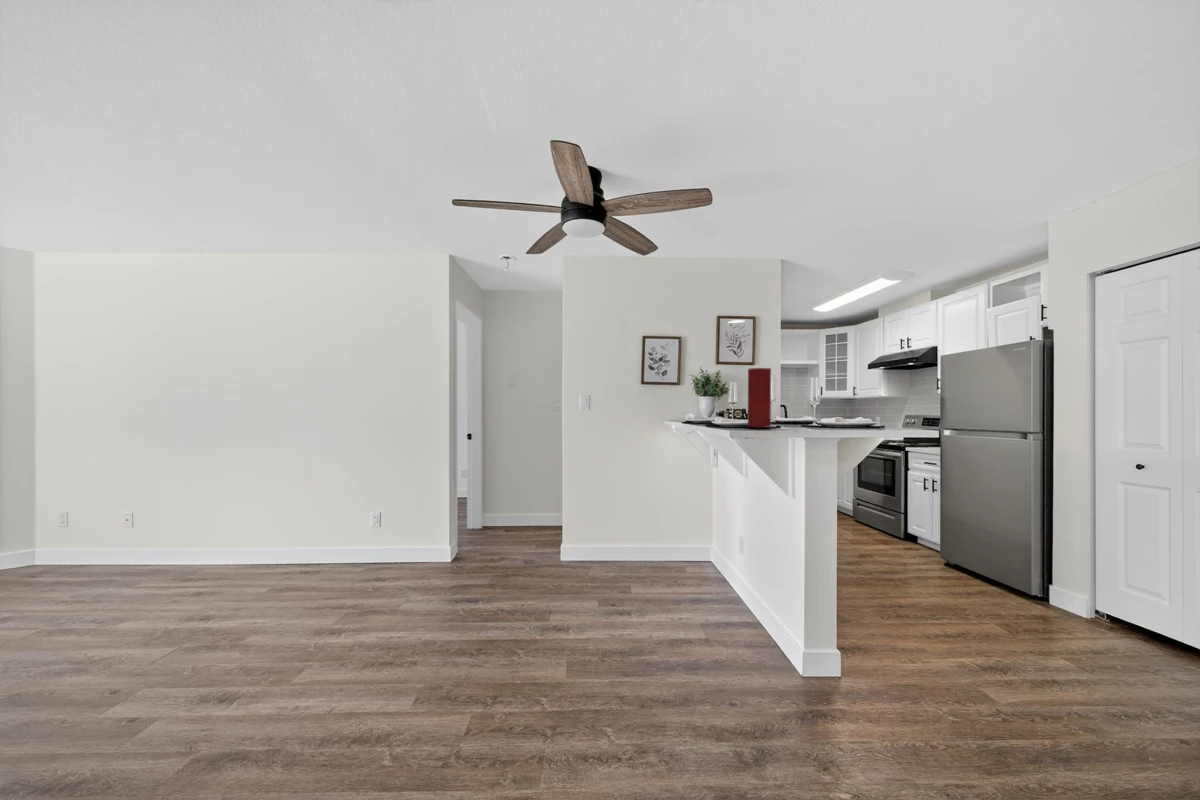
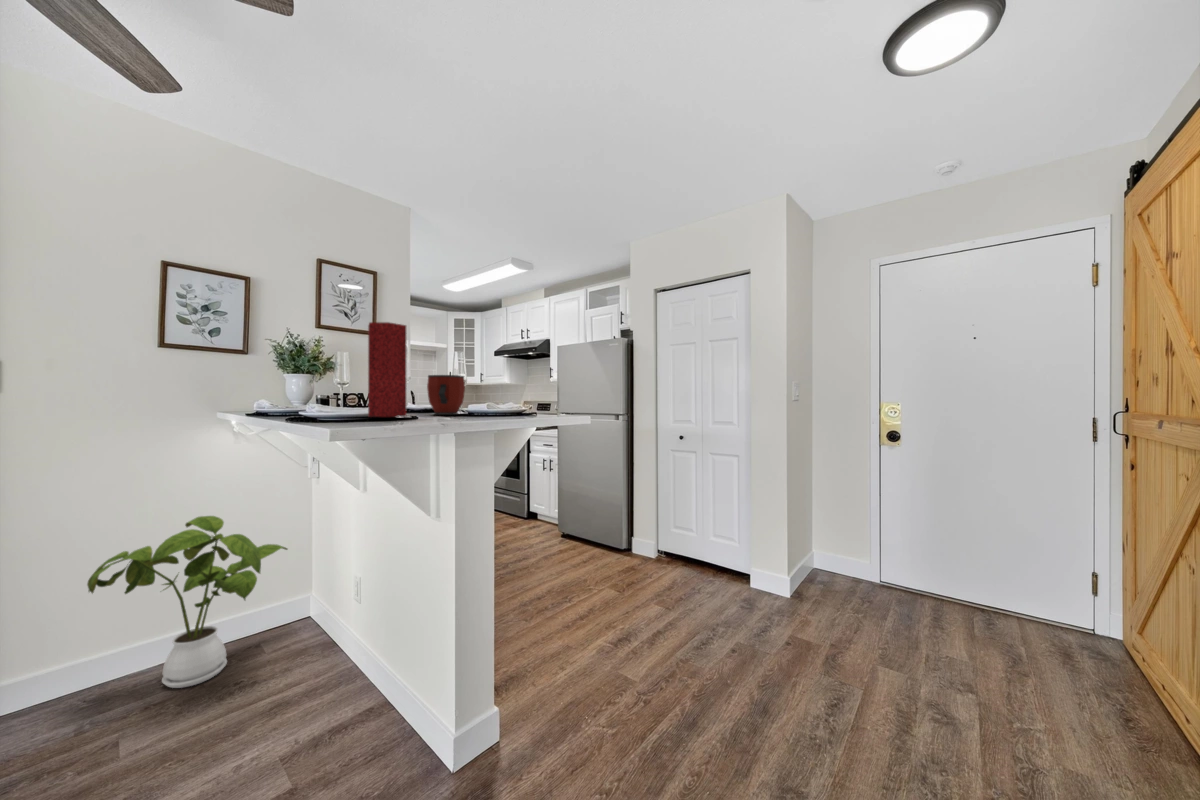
mug: none [786,399,814,427] -> present [427,375,465,415]
house plant: none [614,479,700,575] -> present [87,516,287,688]

